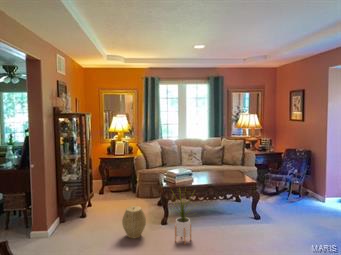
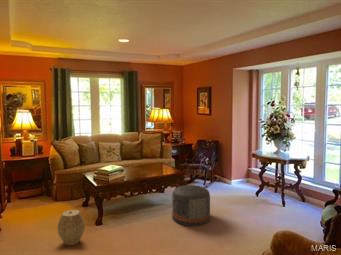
house plant: present [175,190,191,244] -> none [111,180,142,241]
pouf: none [237,197,281,243] -> present [172,185,210,226]

